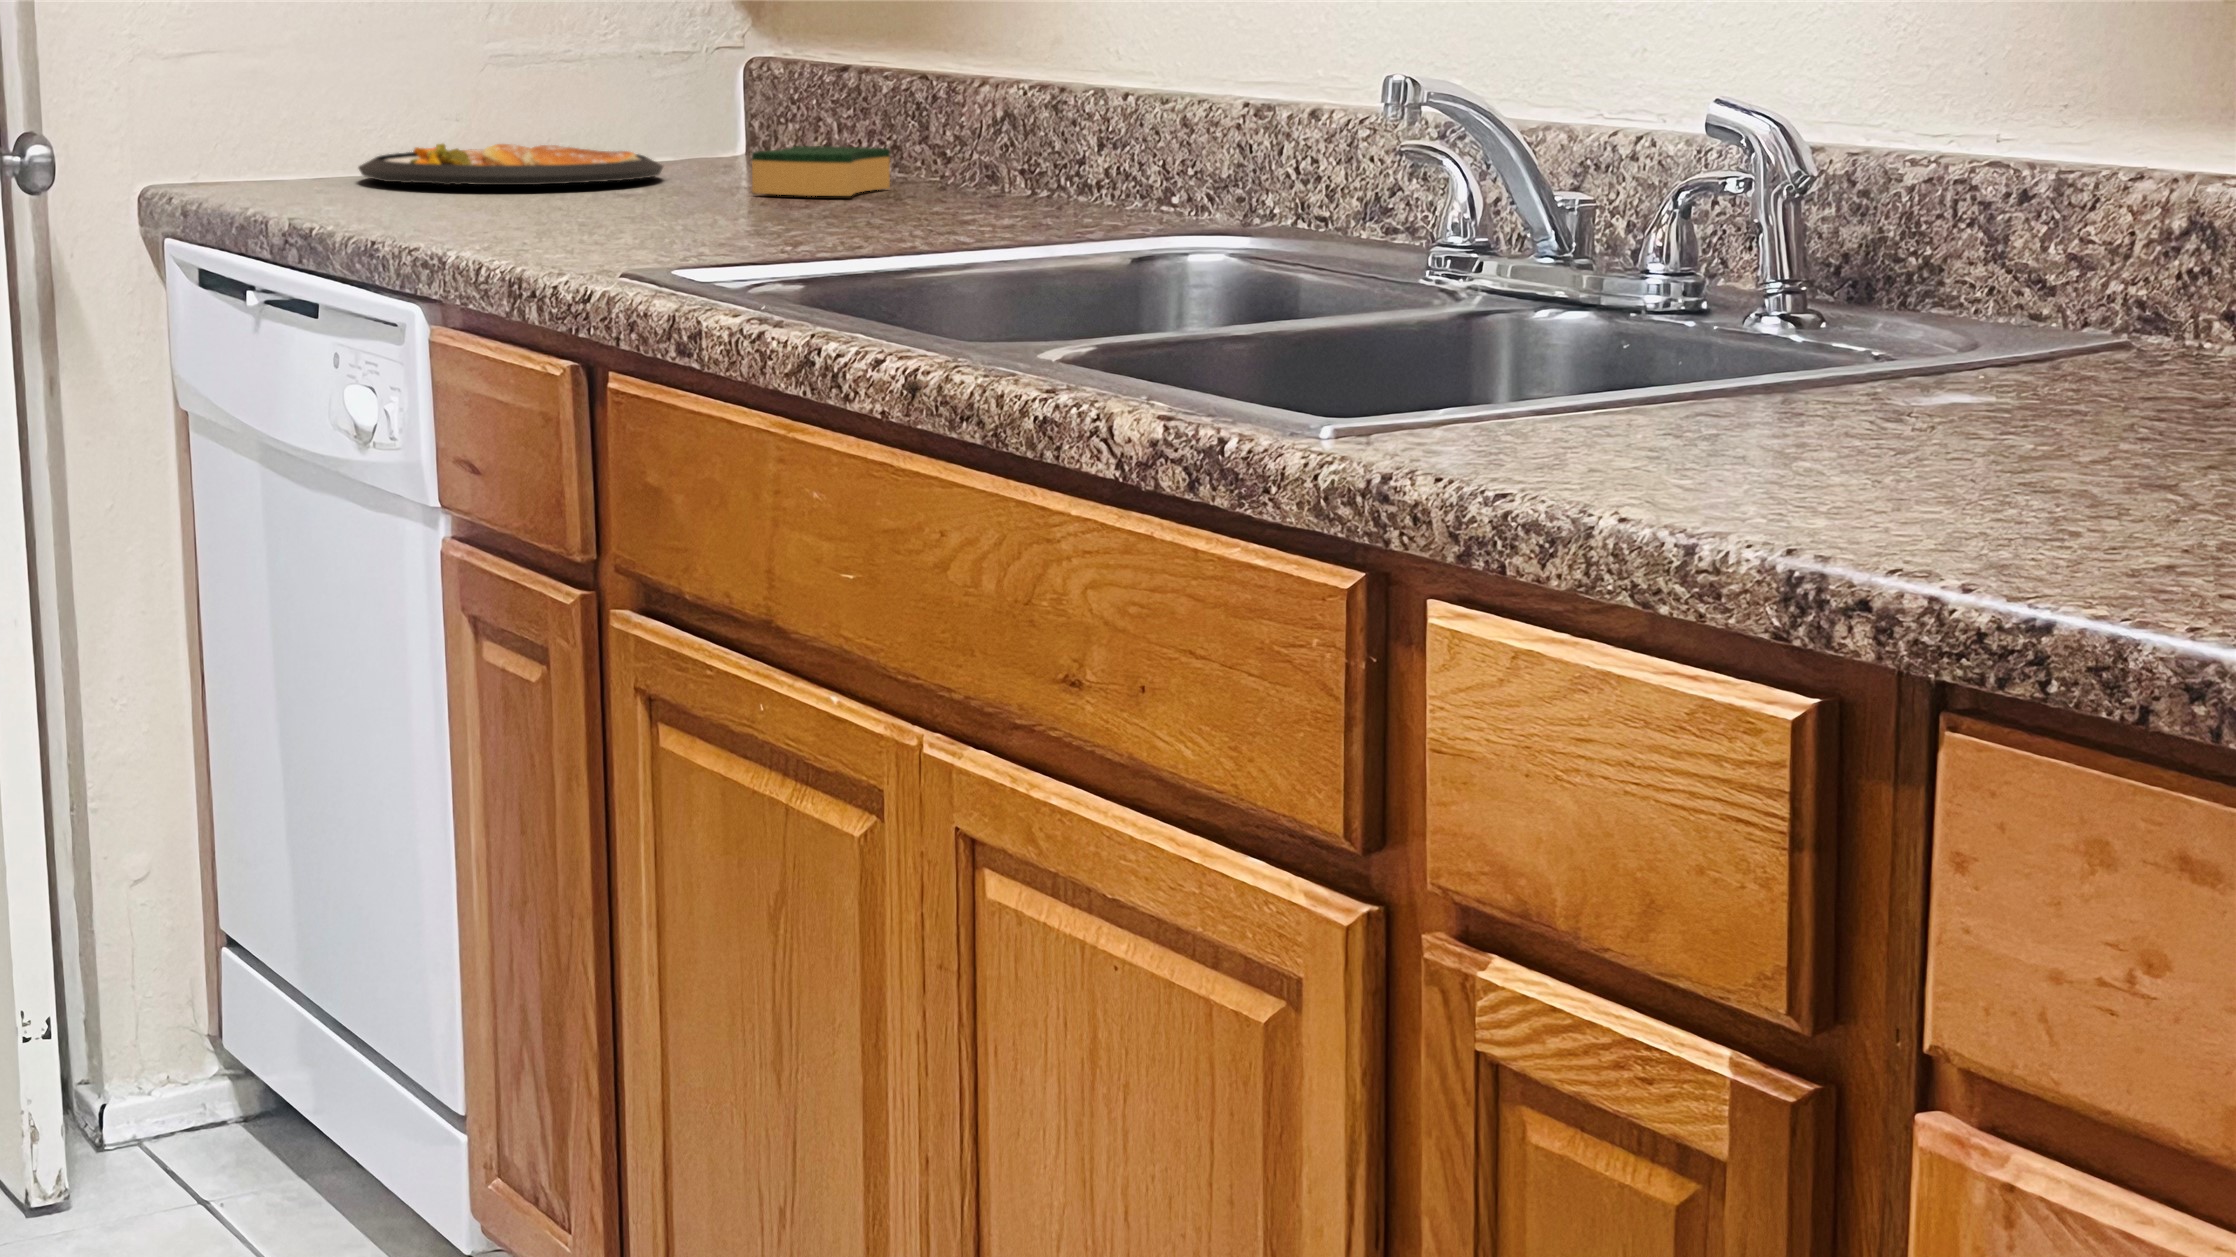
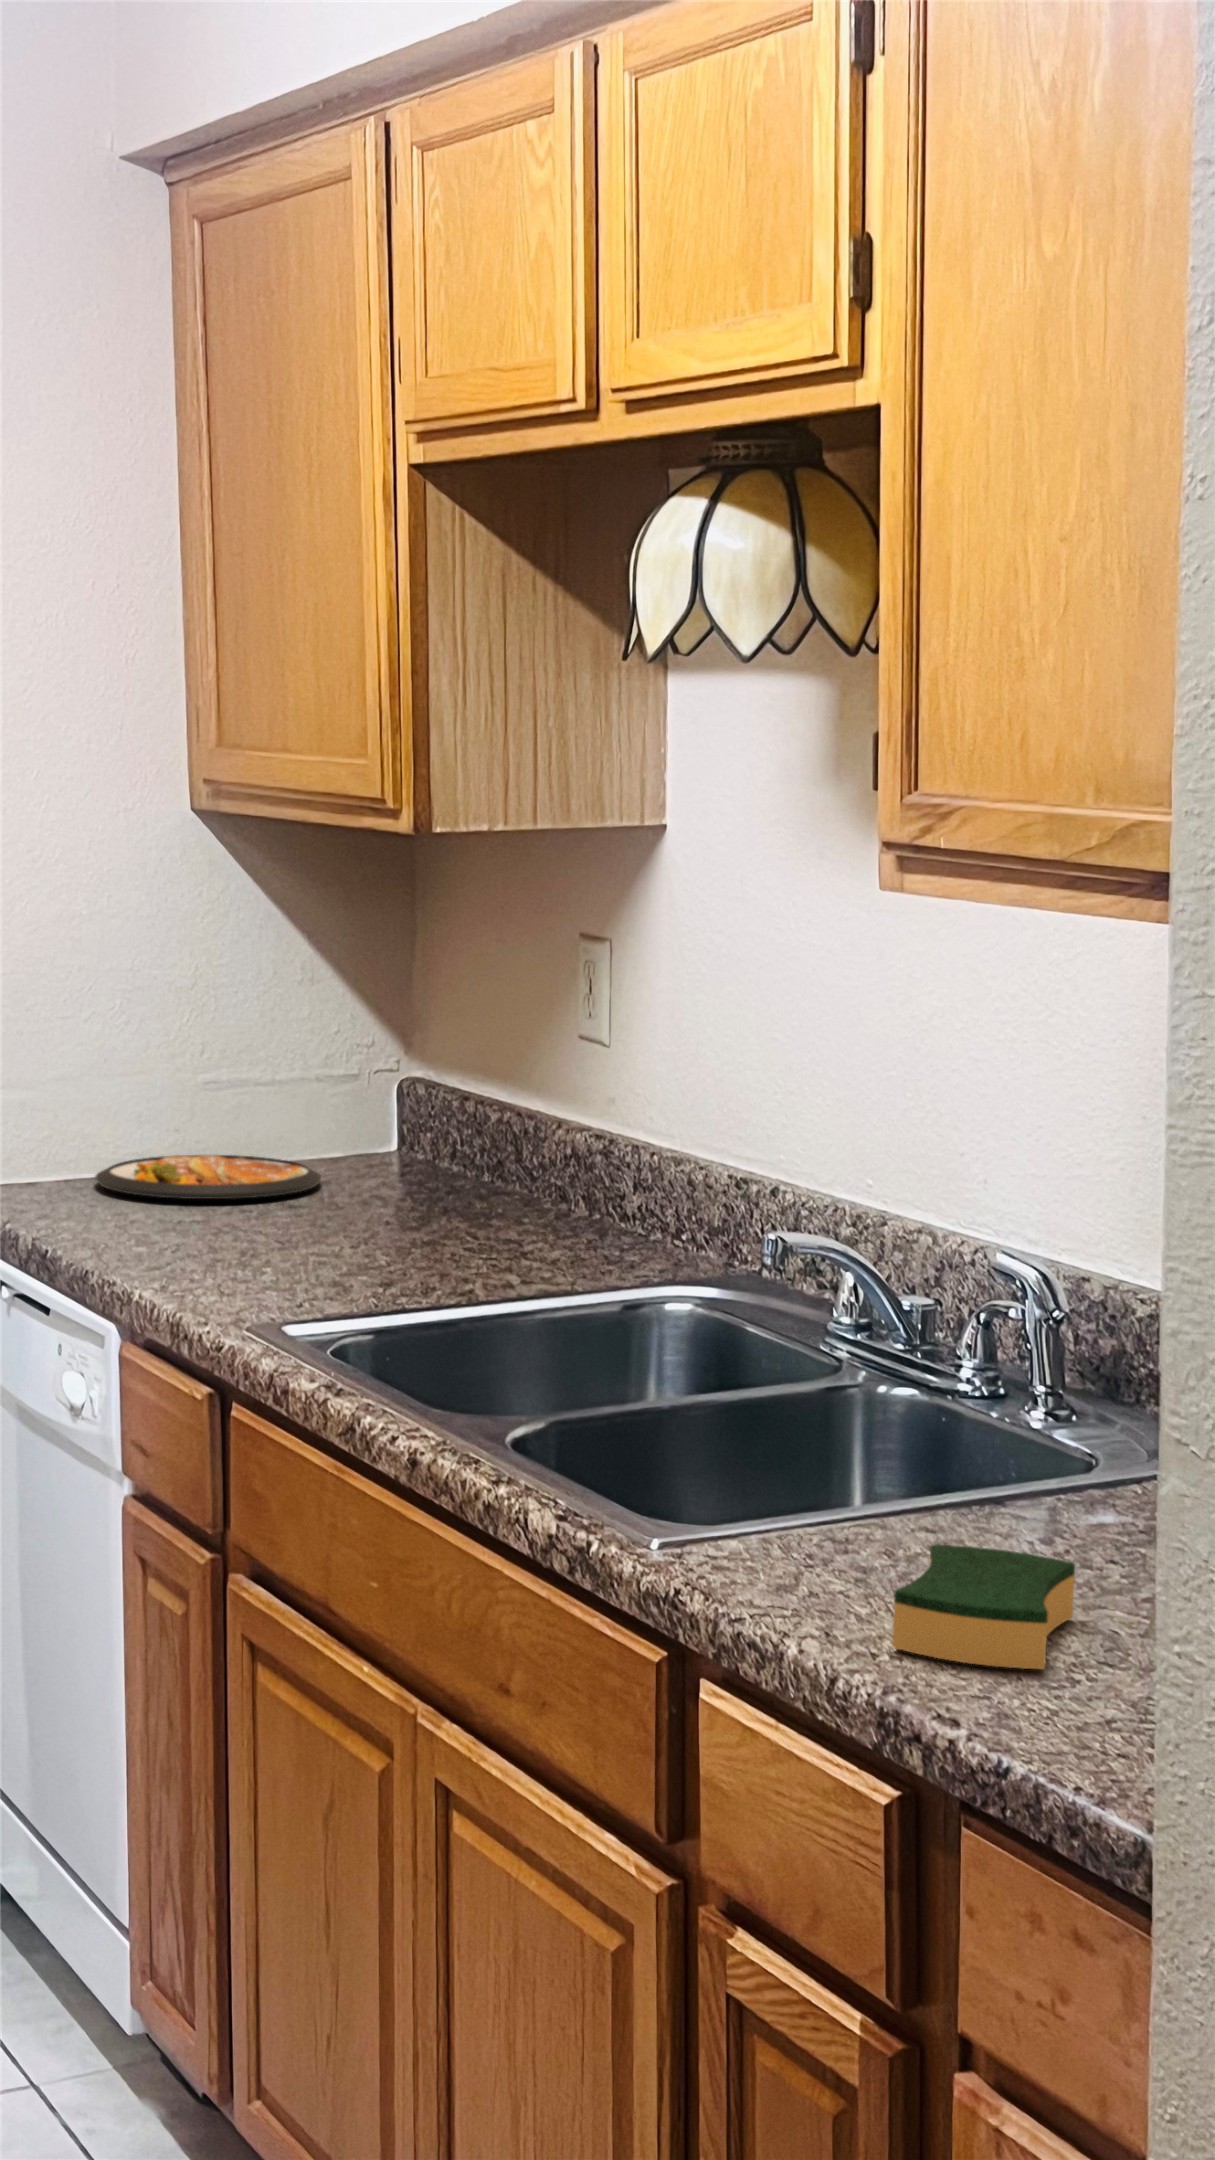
sponge: present [752,146,890,196] -> present [892,1545,1075,1669]

